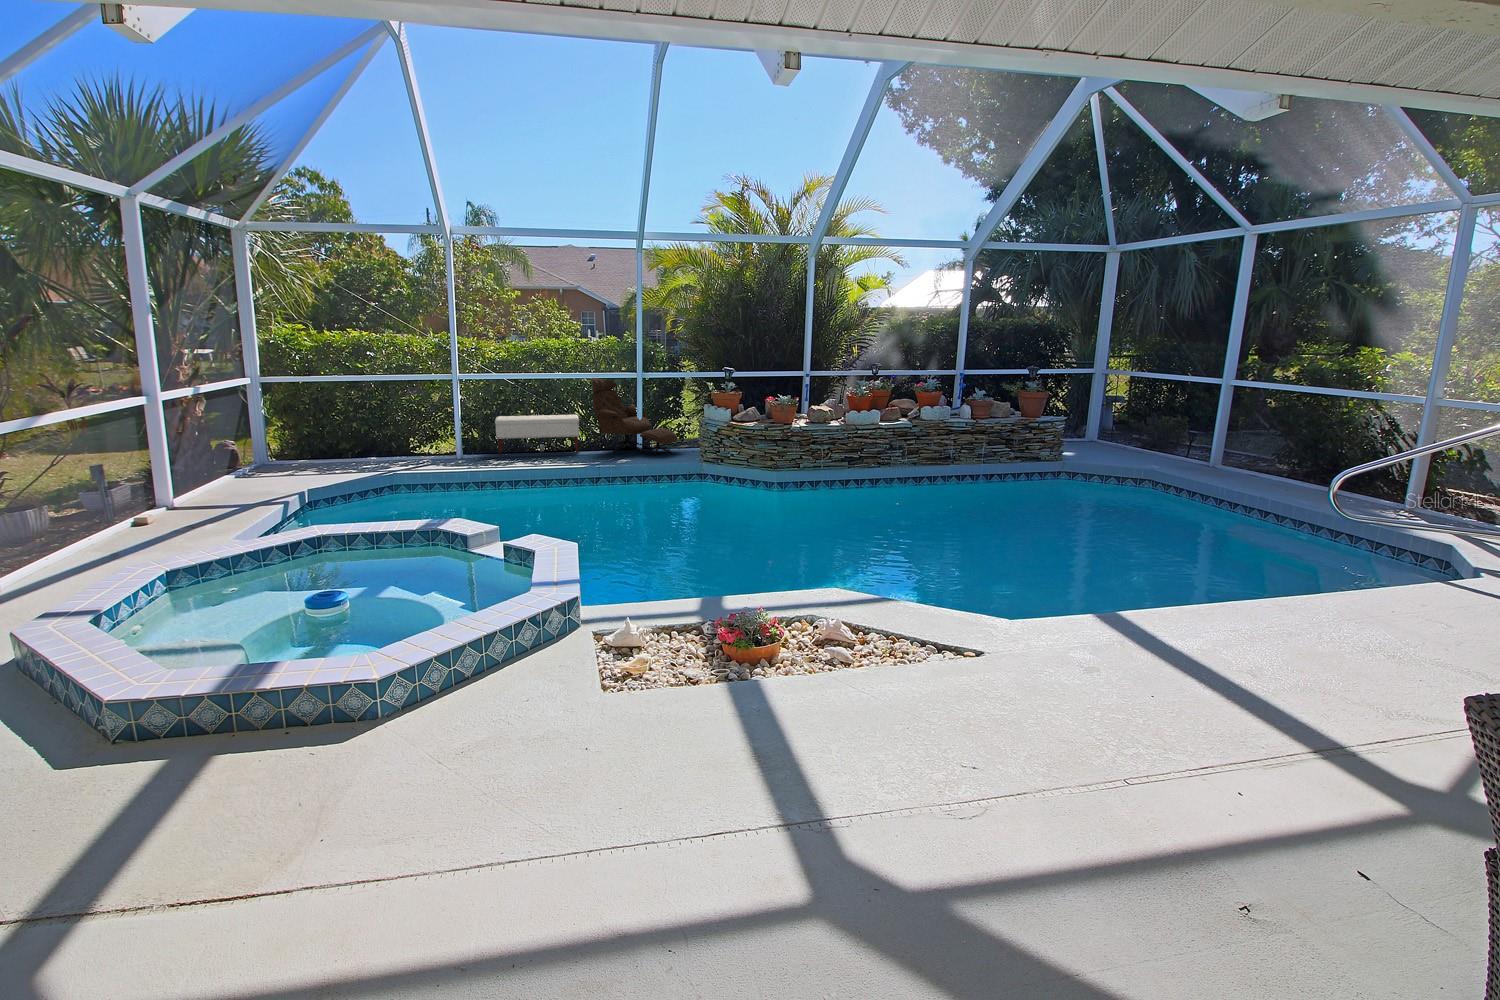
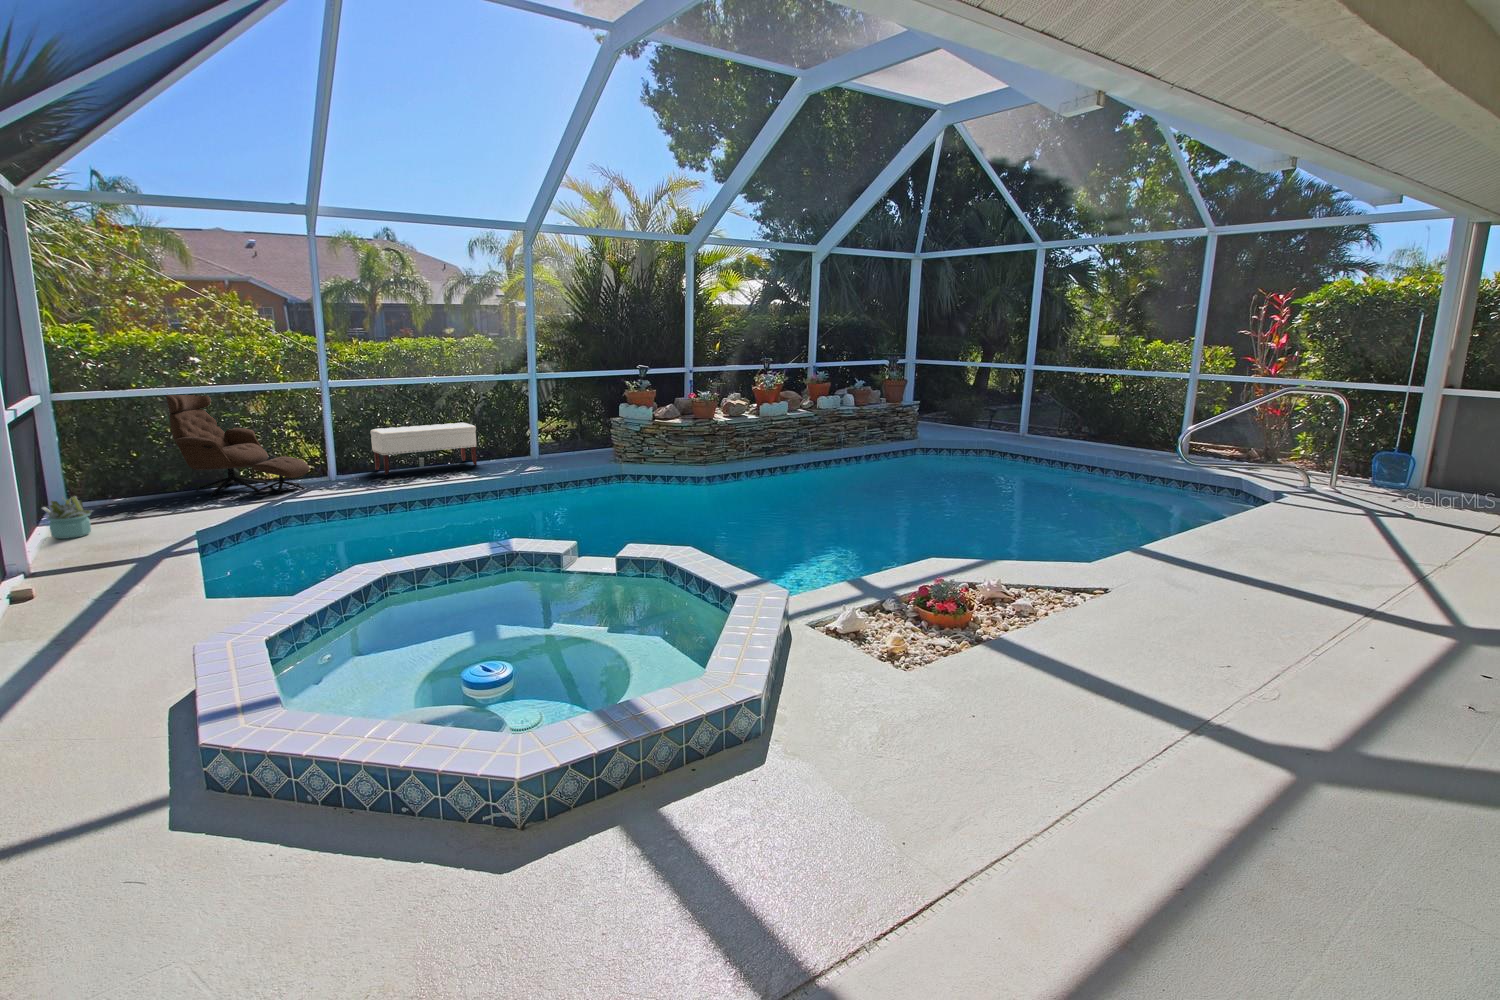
lounge chair: present [592,378,678,455] -> present [166,395,310,495]
decorative plant: none [223,454,256,484] -> present [42,496,92,539]

